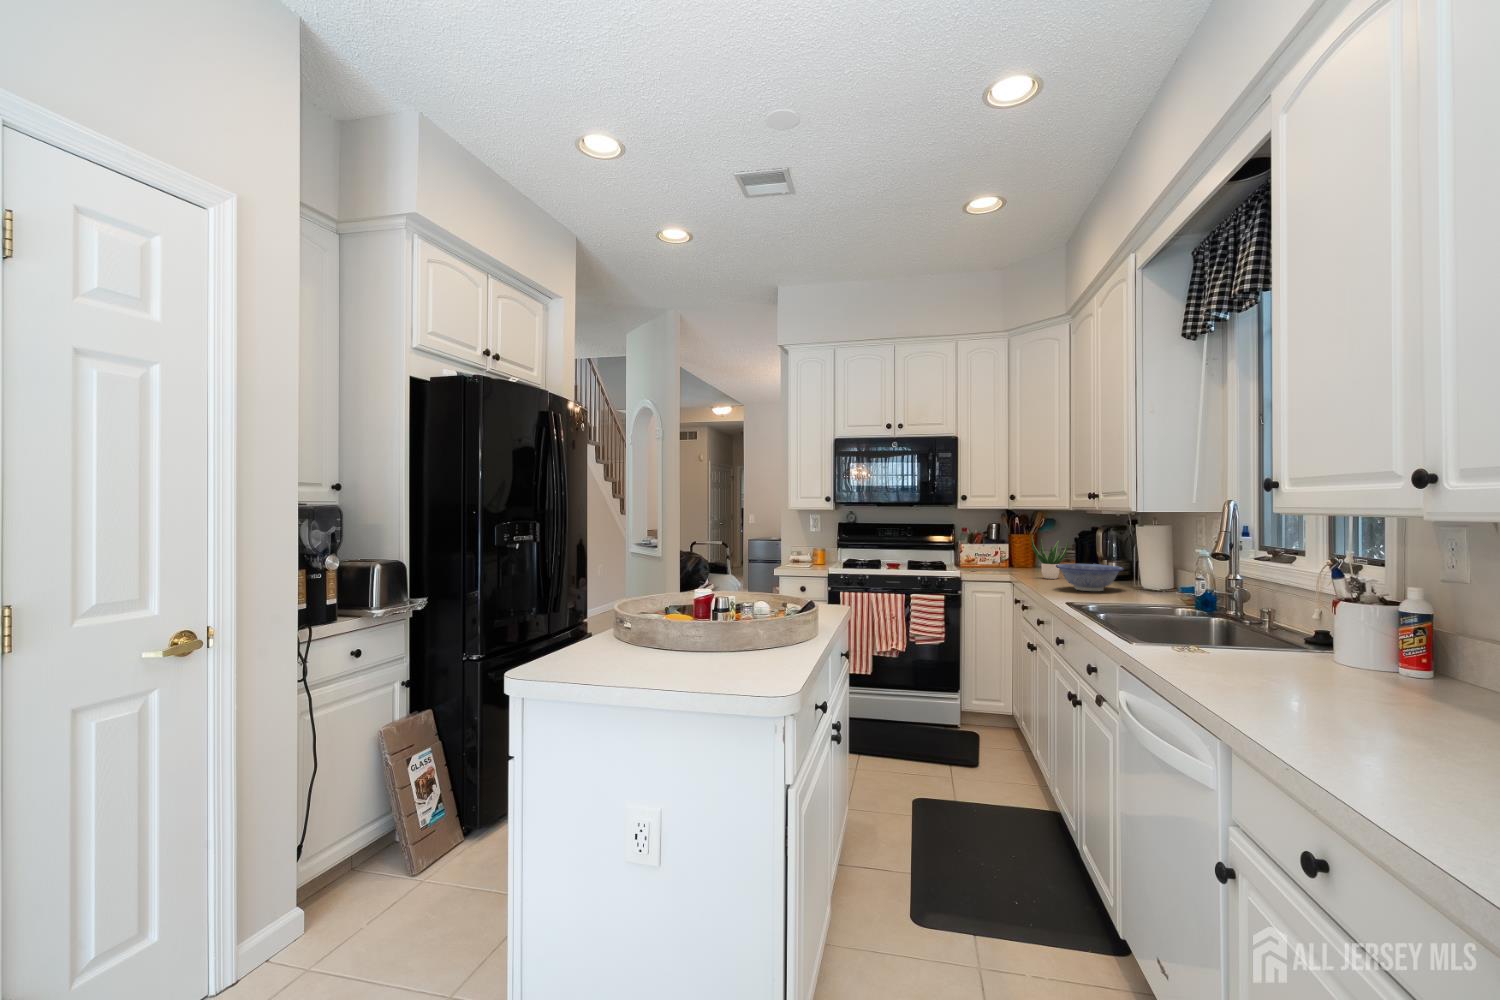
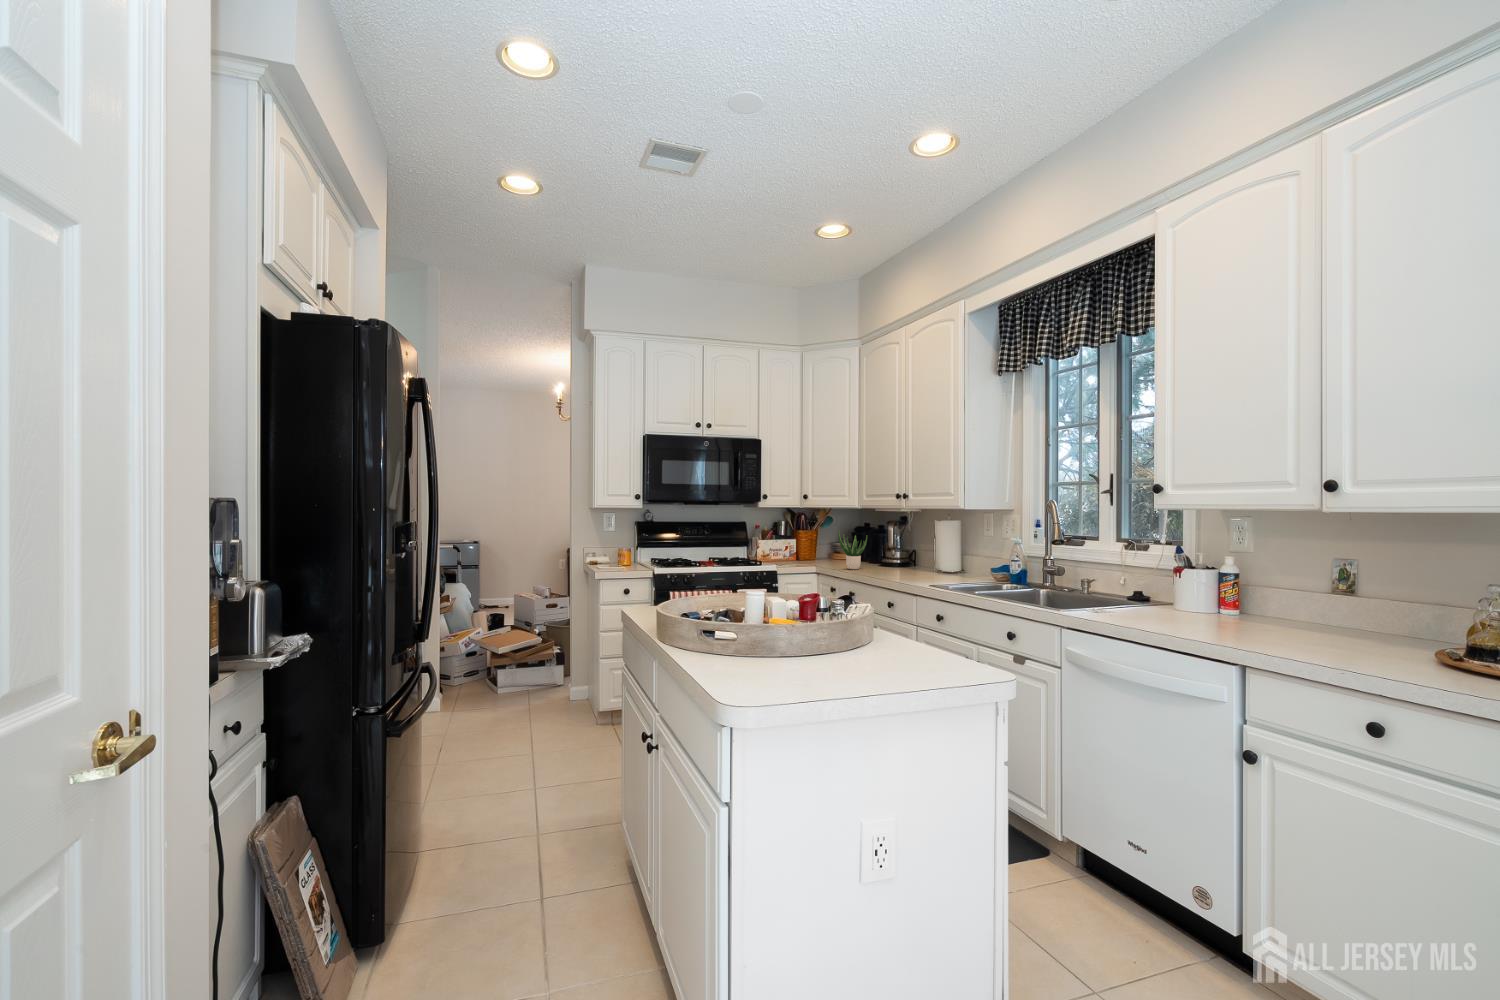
decorative bowl: present [1056,564,1124,591] -> none [882,554,934,577]

